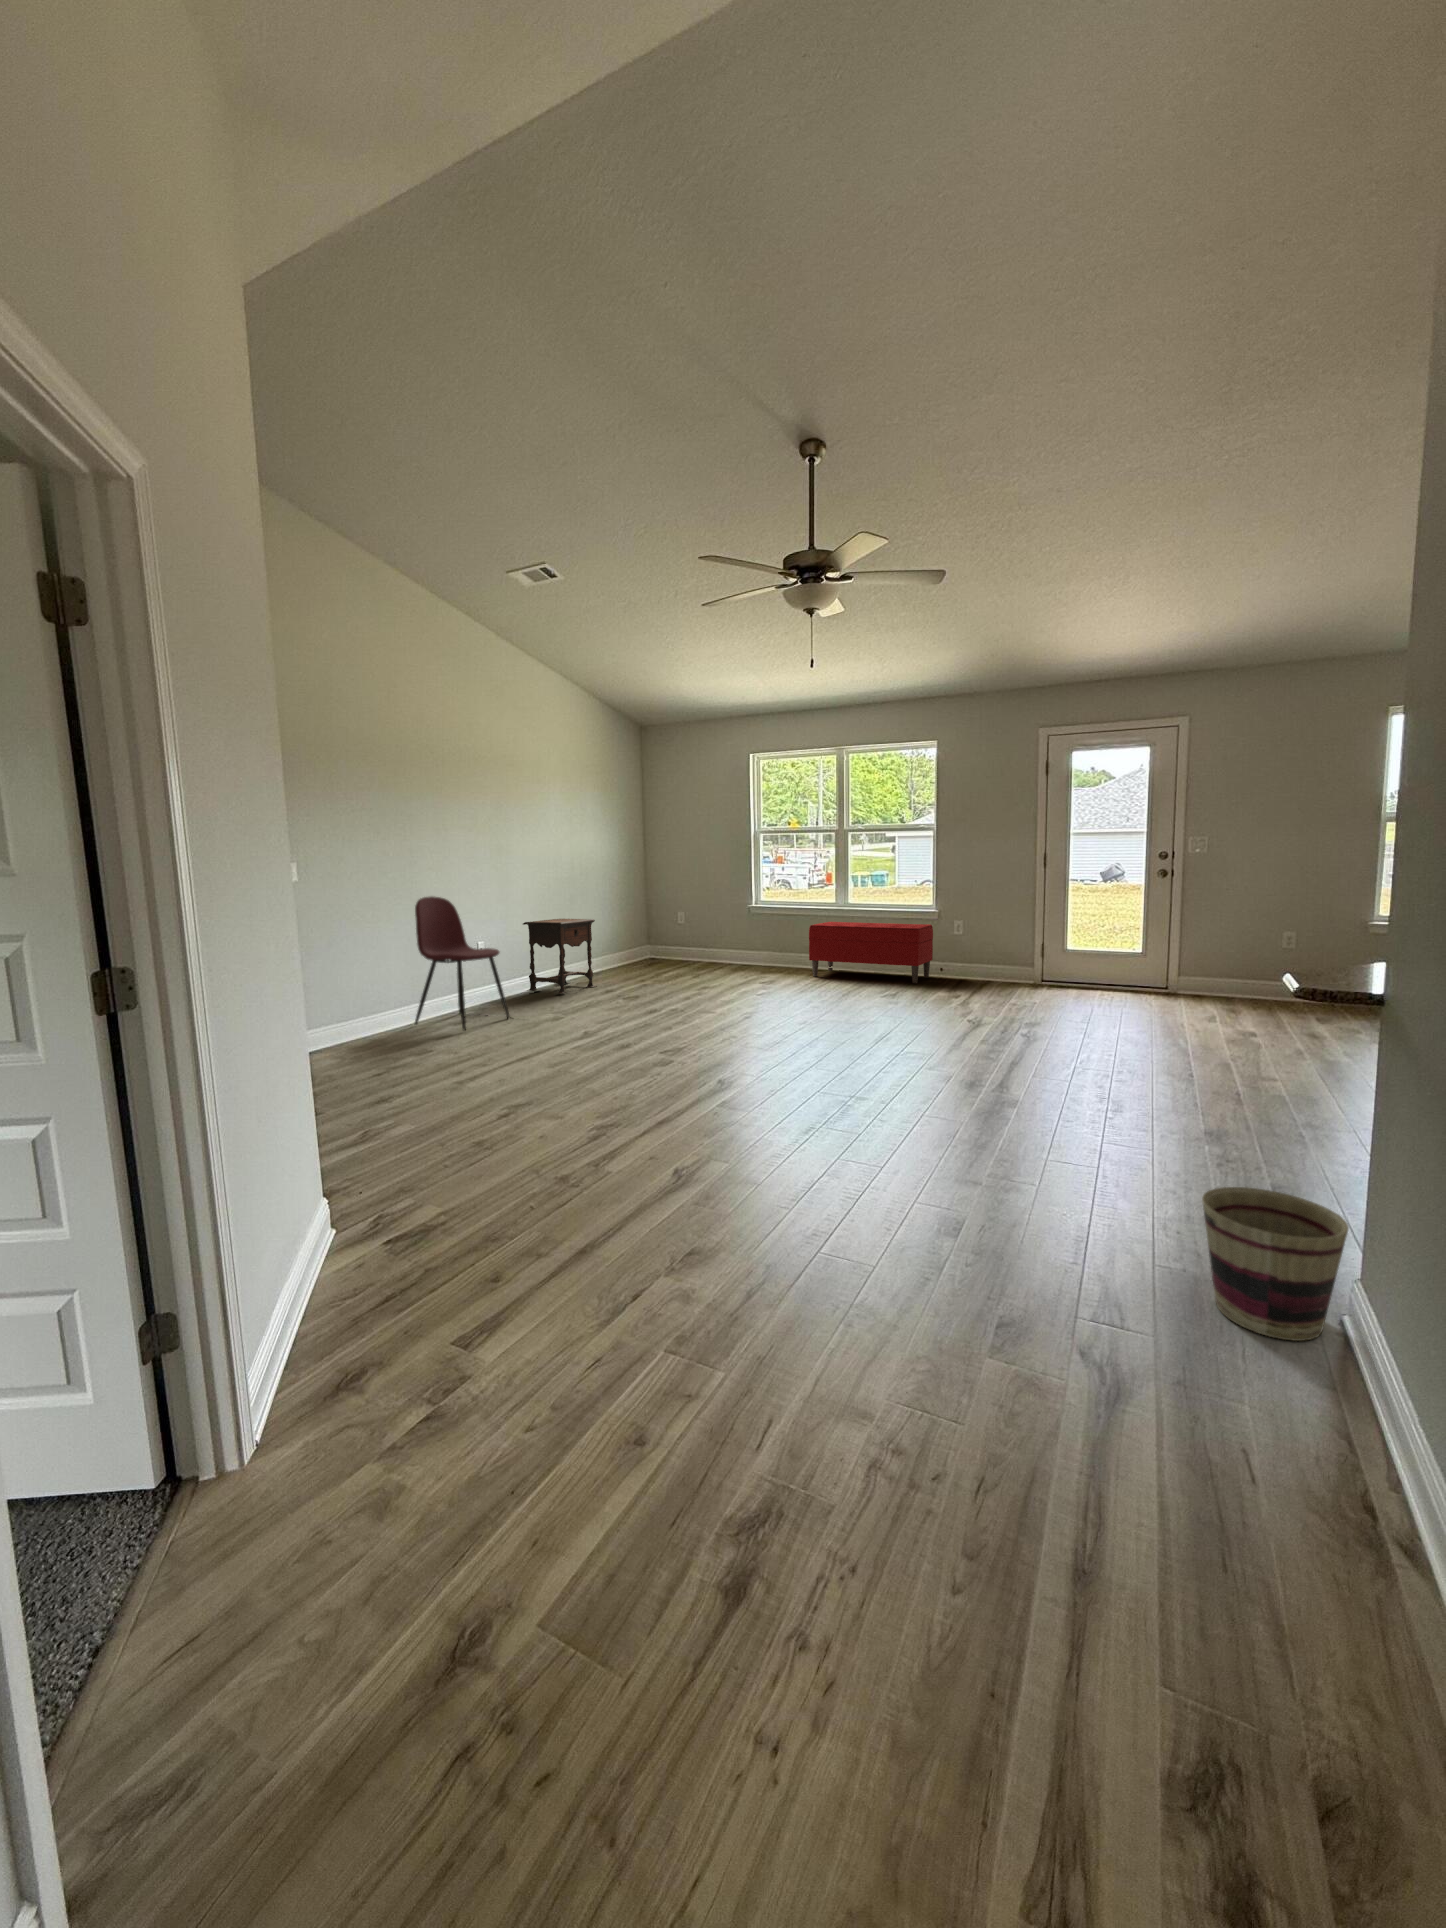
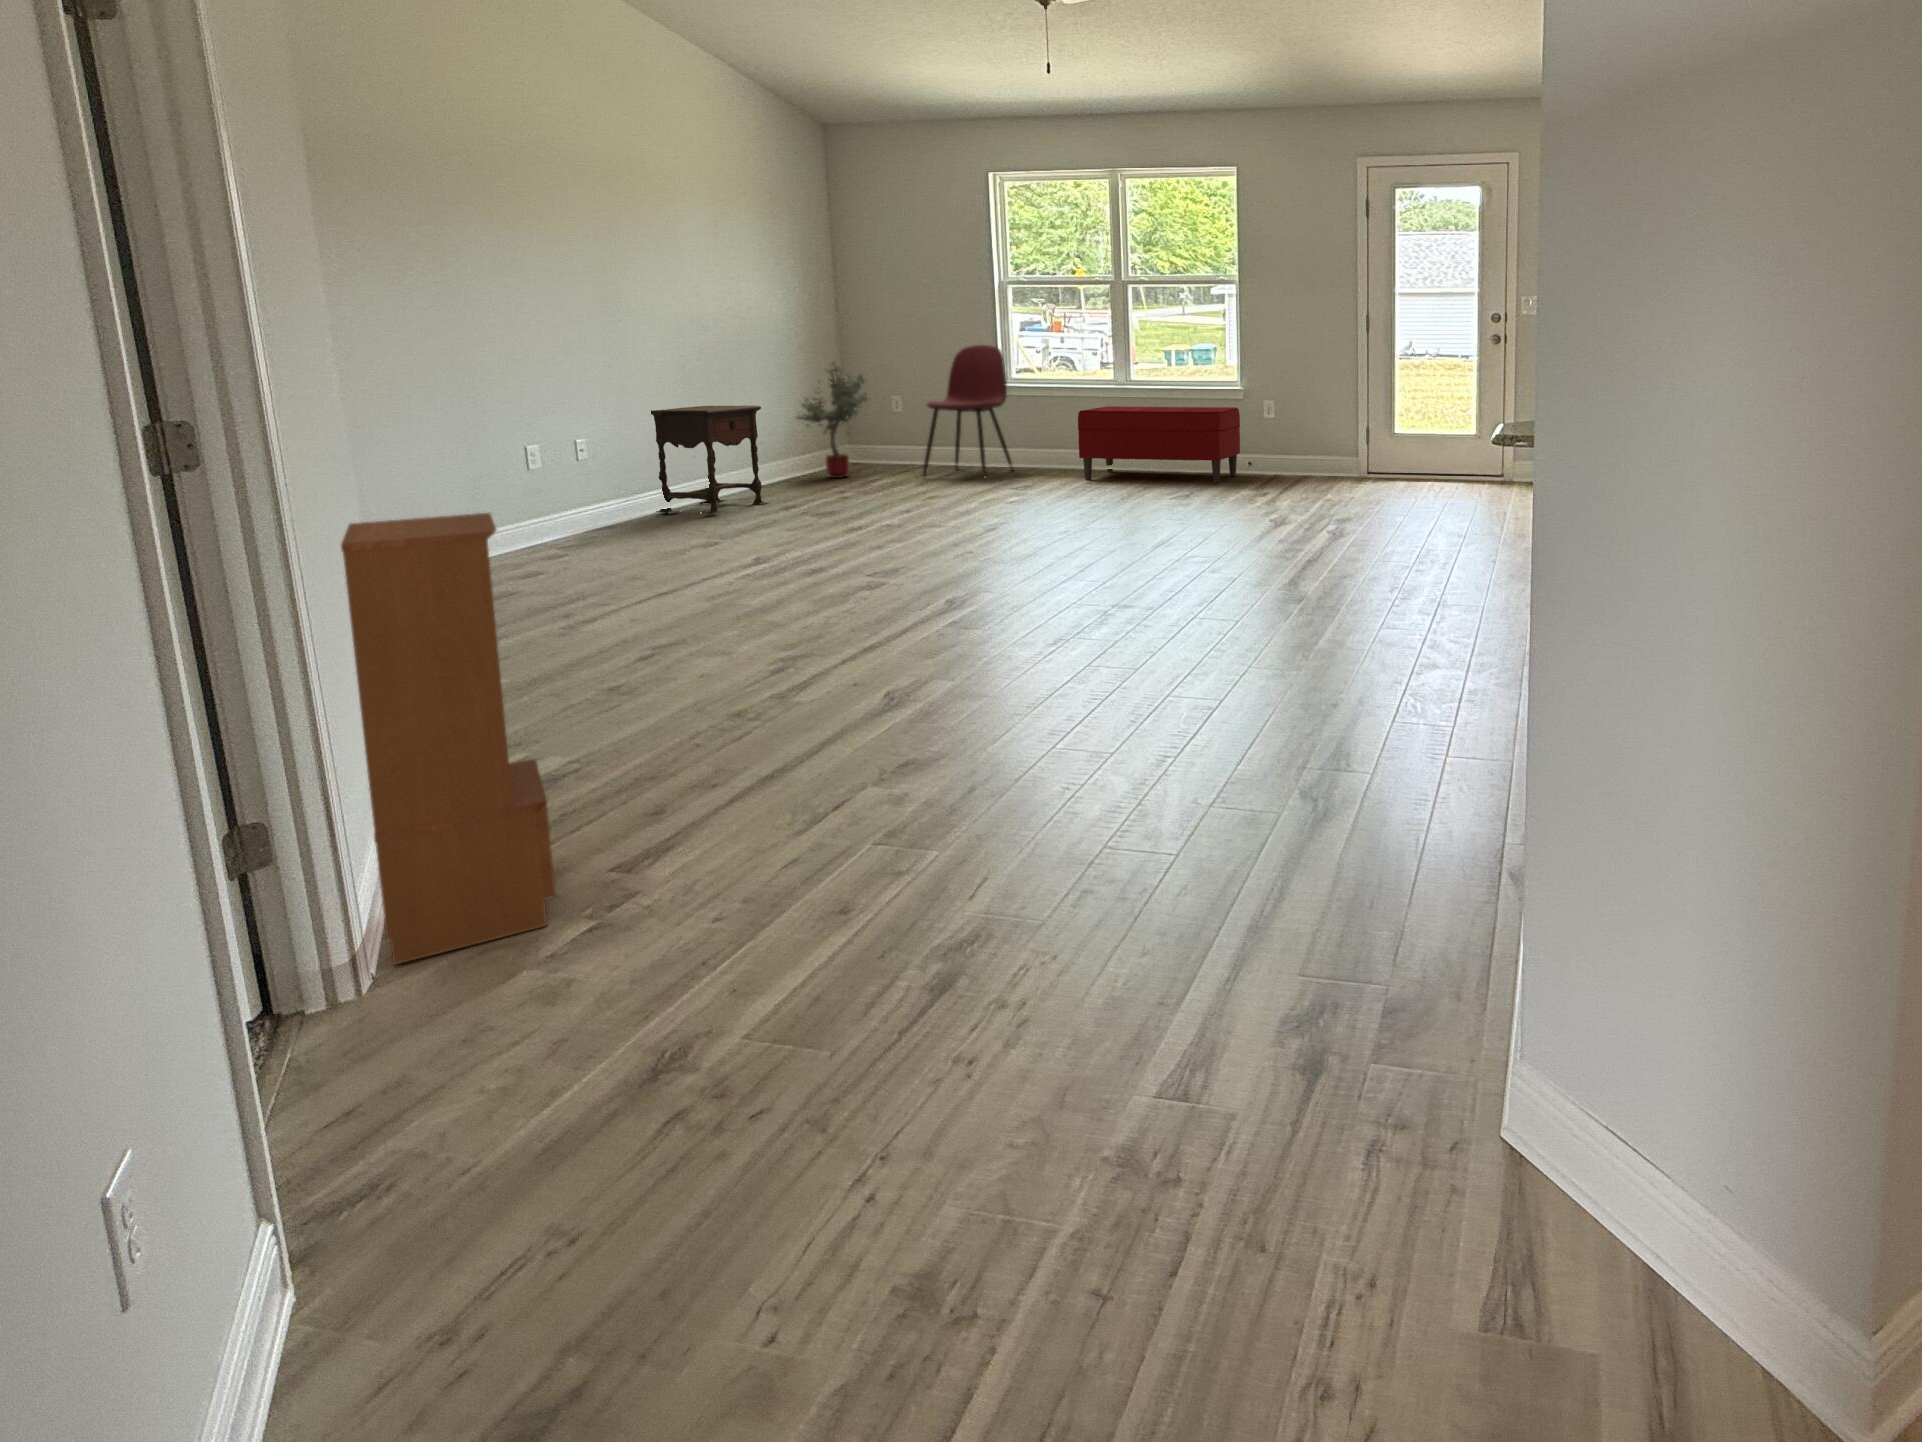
potted tree: none [615,888,665,968] -> present [796,362,868,478]
dining chair: present [415,896,510,1030] -> present [923,345,1013,477]
bookcase: none [247,1033,405,1436] -> present [341,513,555,964]
basket: present [1202,1187,1349,1341] -> none [1418,632,1530,758]

